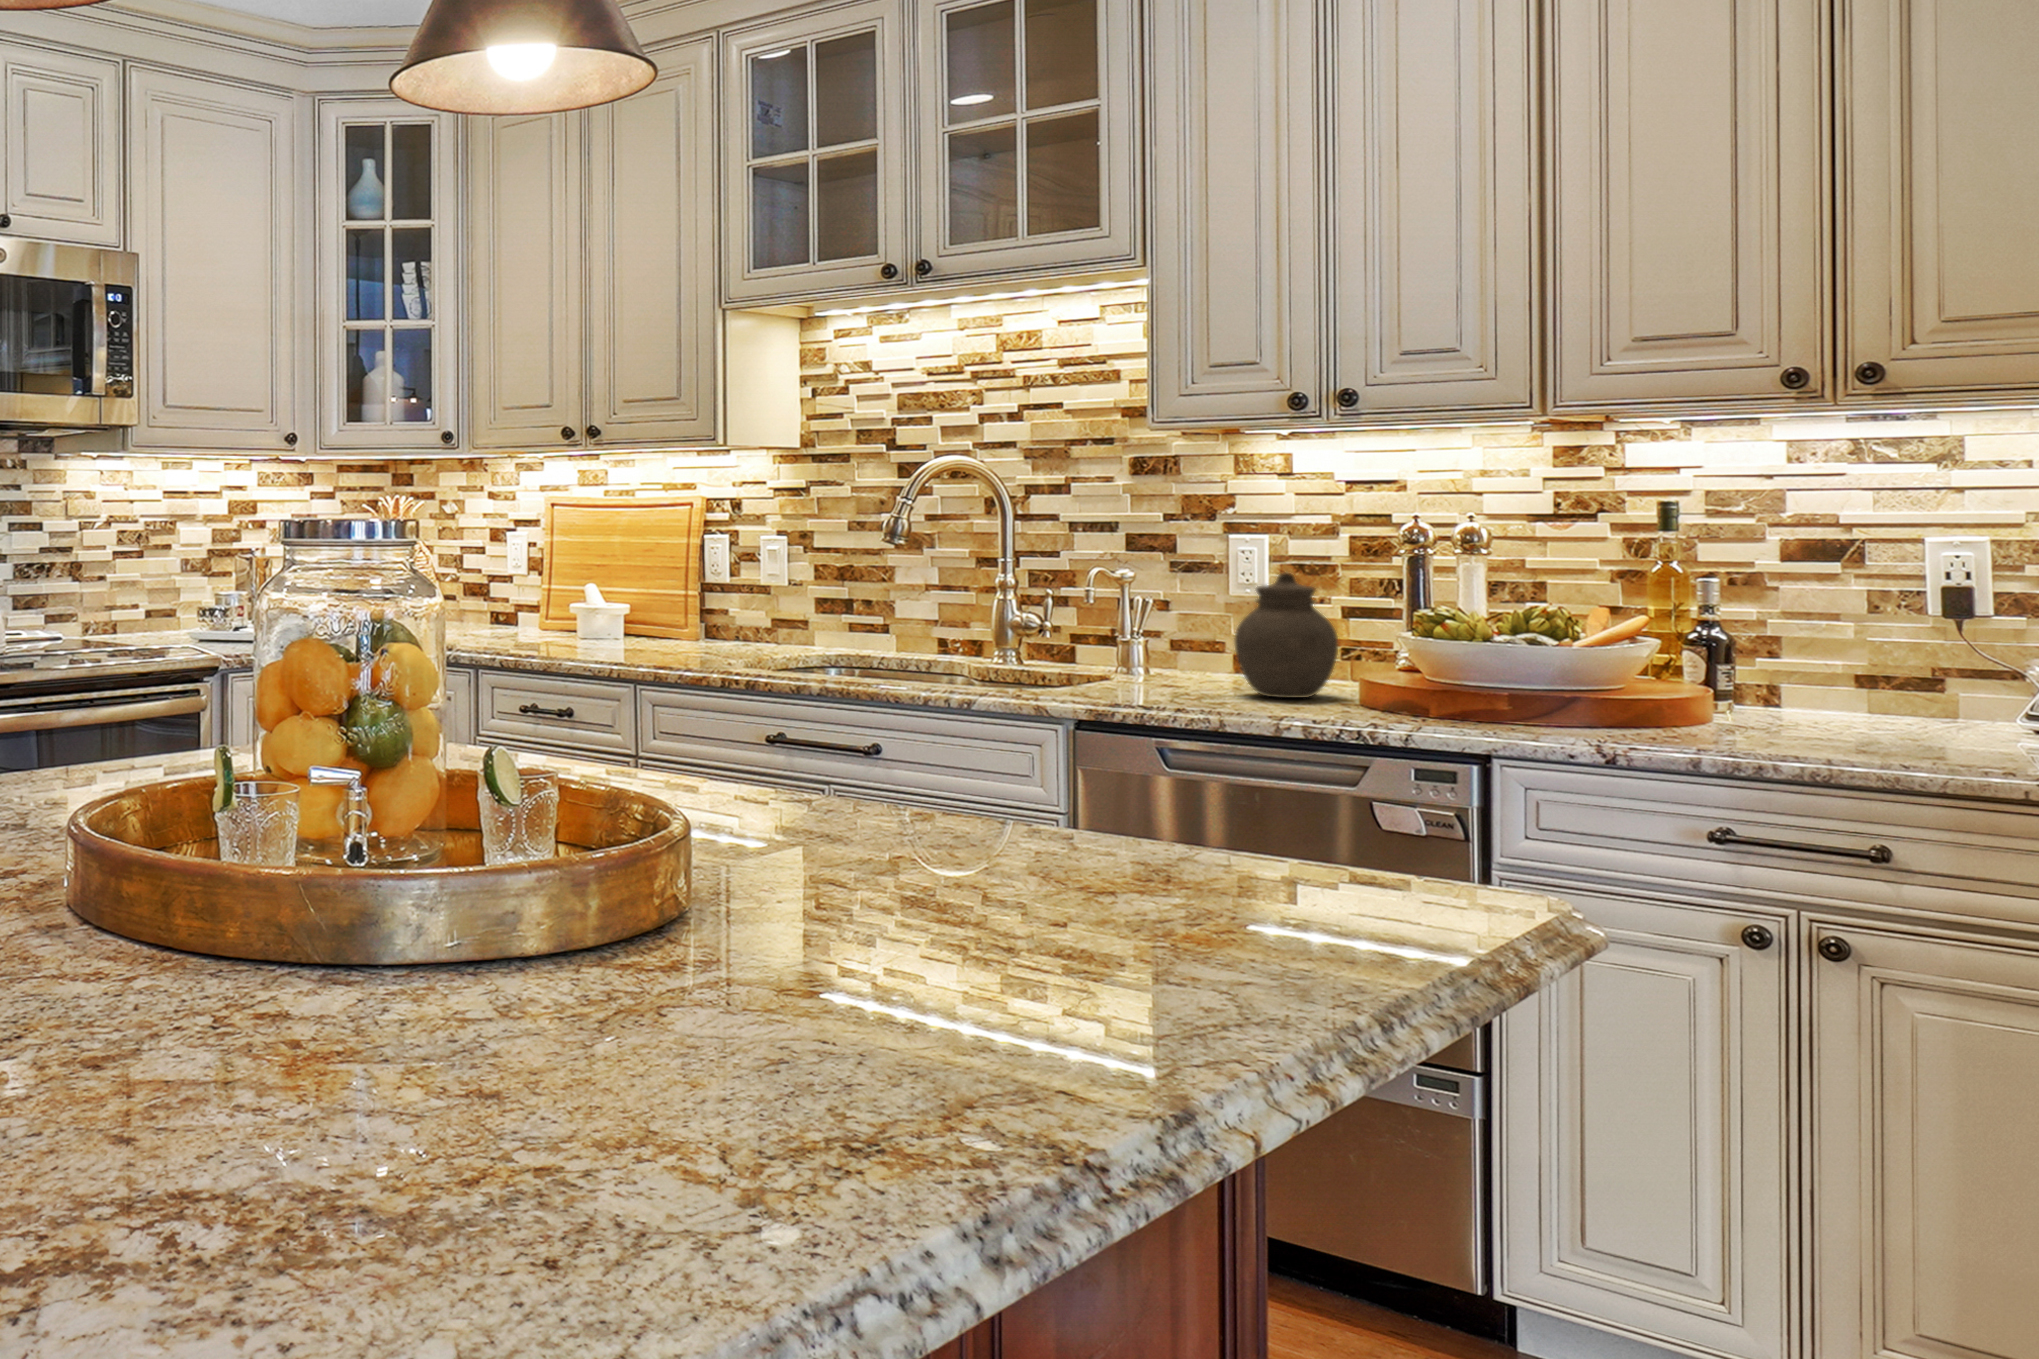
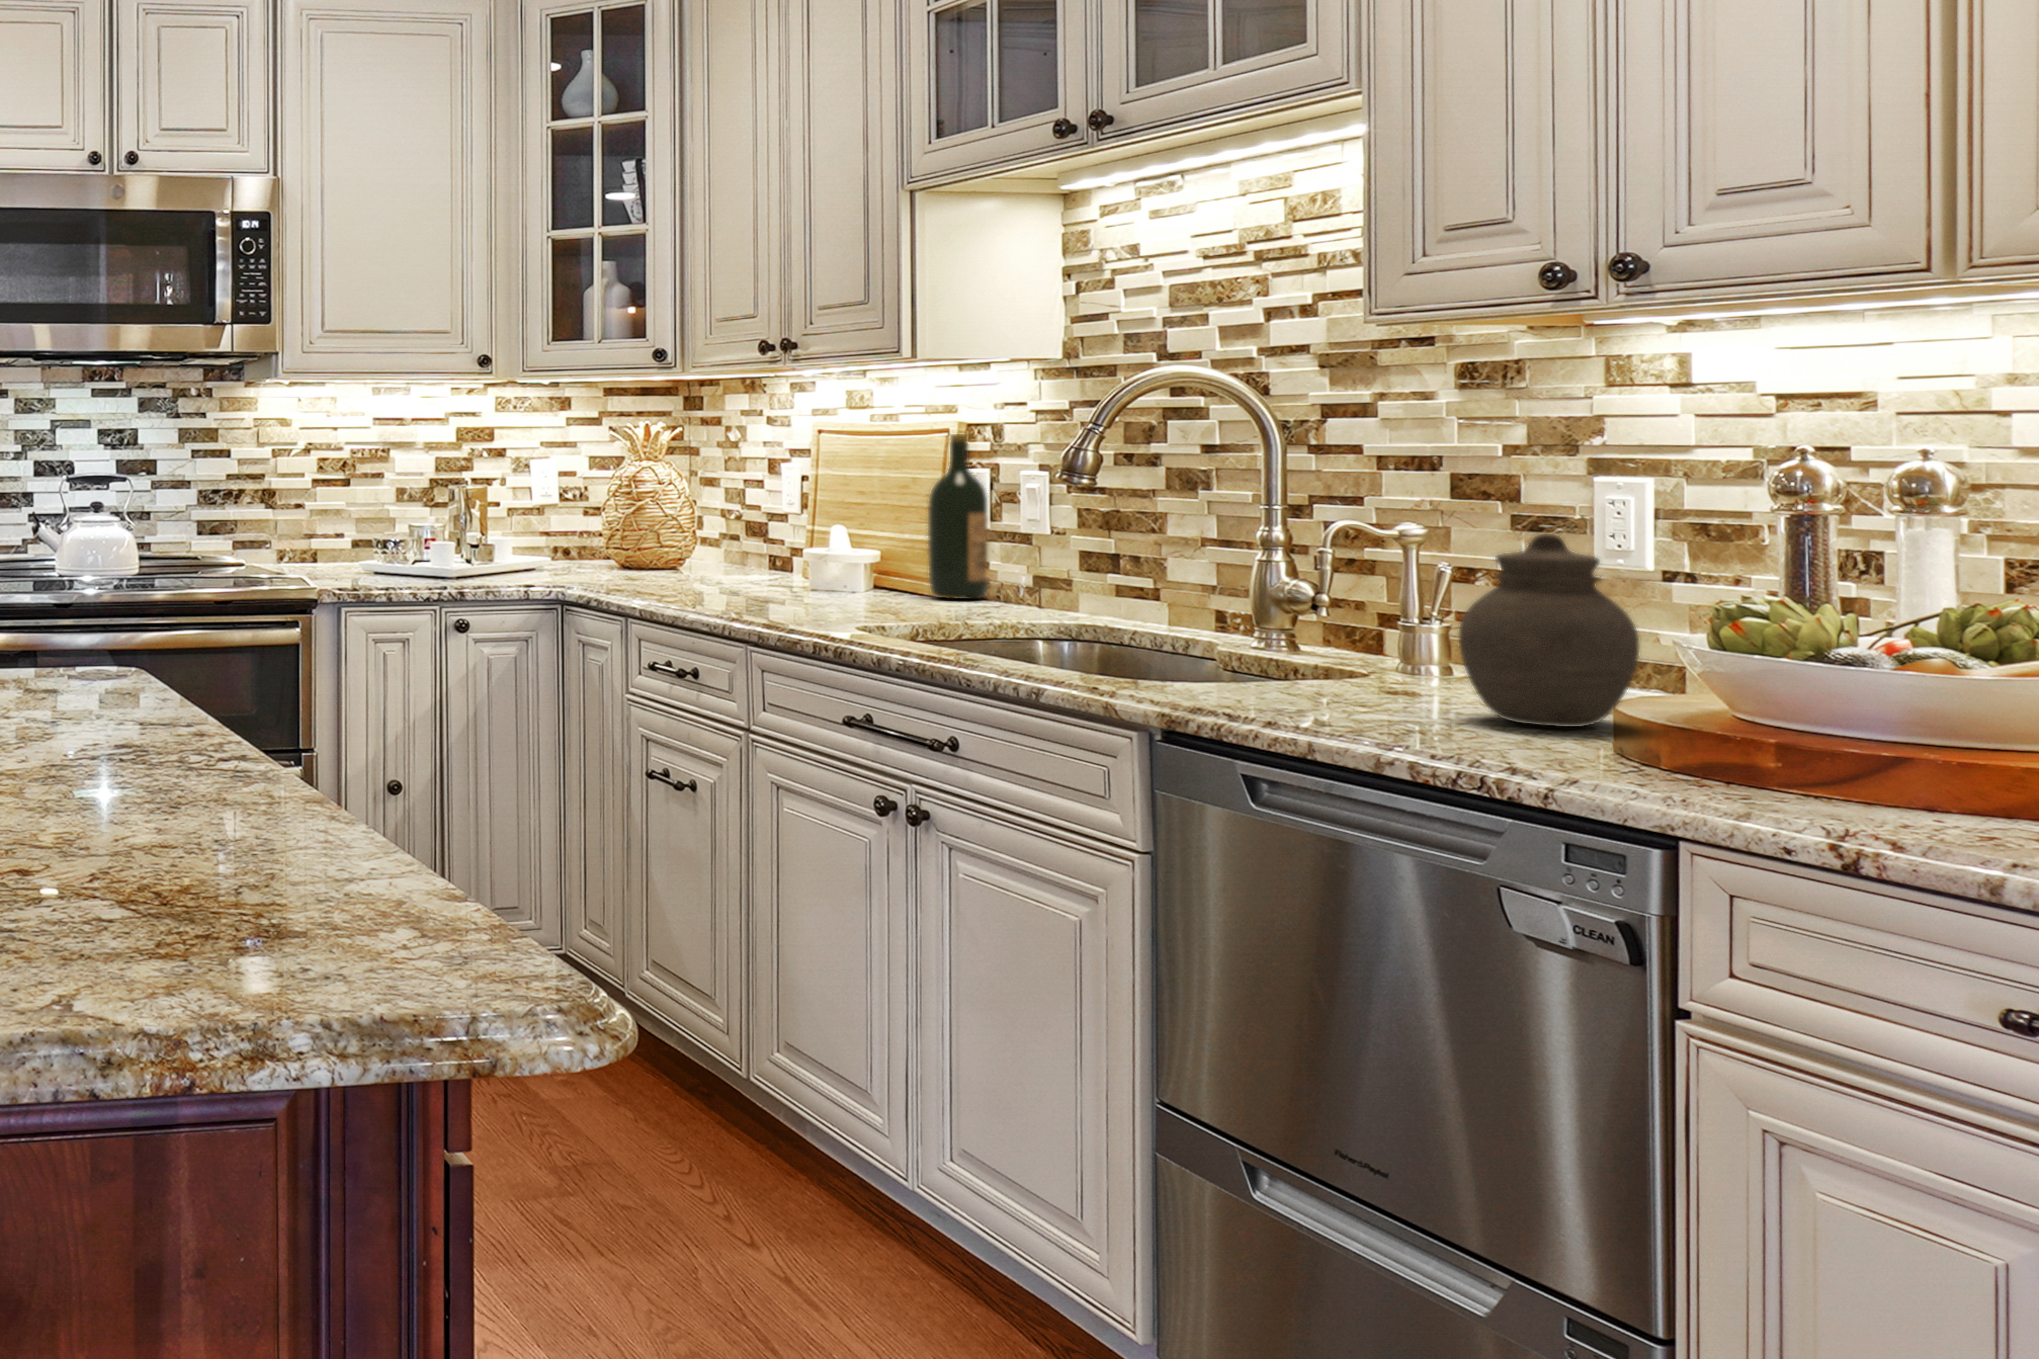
wine bottle: none [684,507,730,640] -> present [928,434,989,599]

